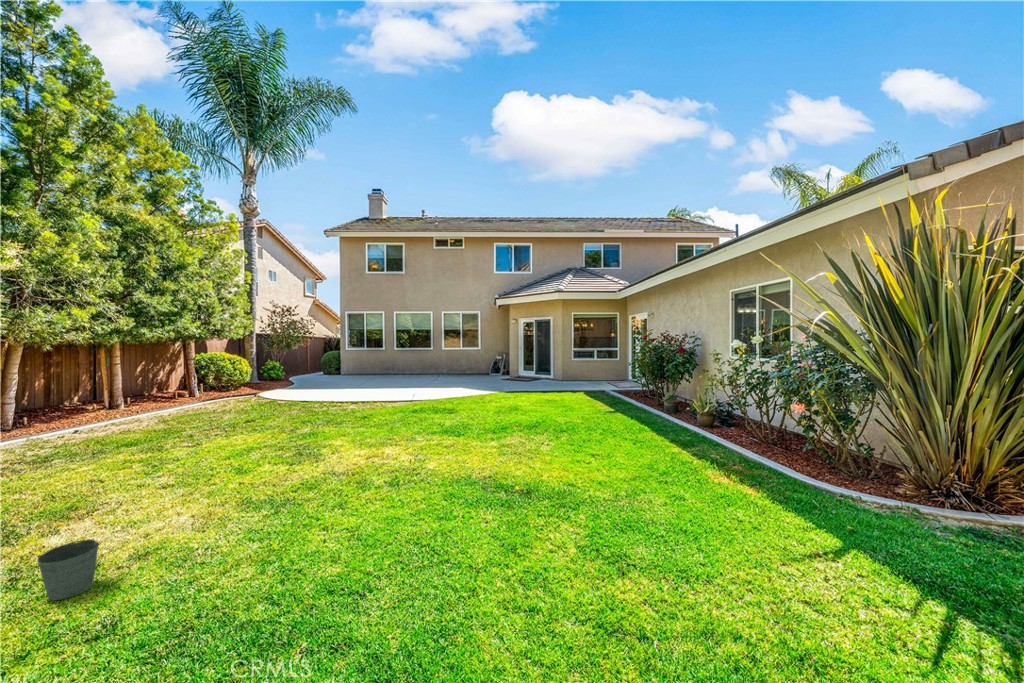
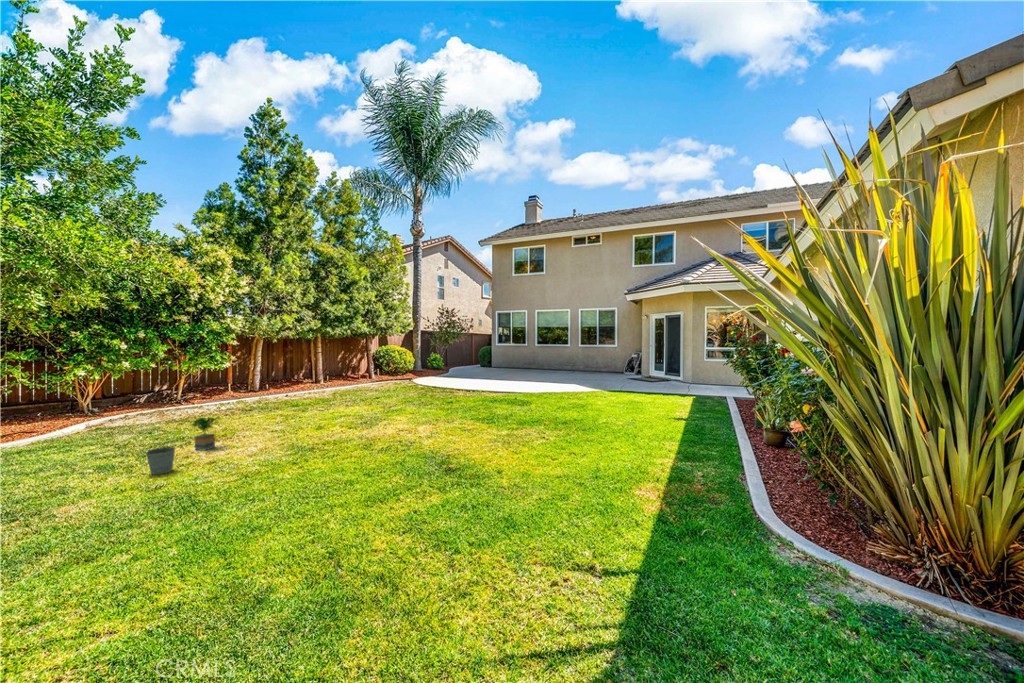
potted tree: none [64,477,114,540] -> present [193,418,217,450]

